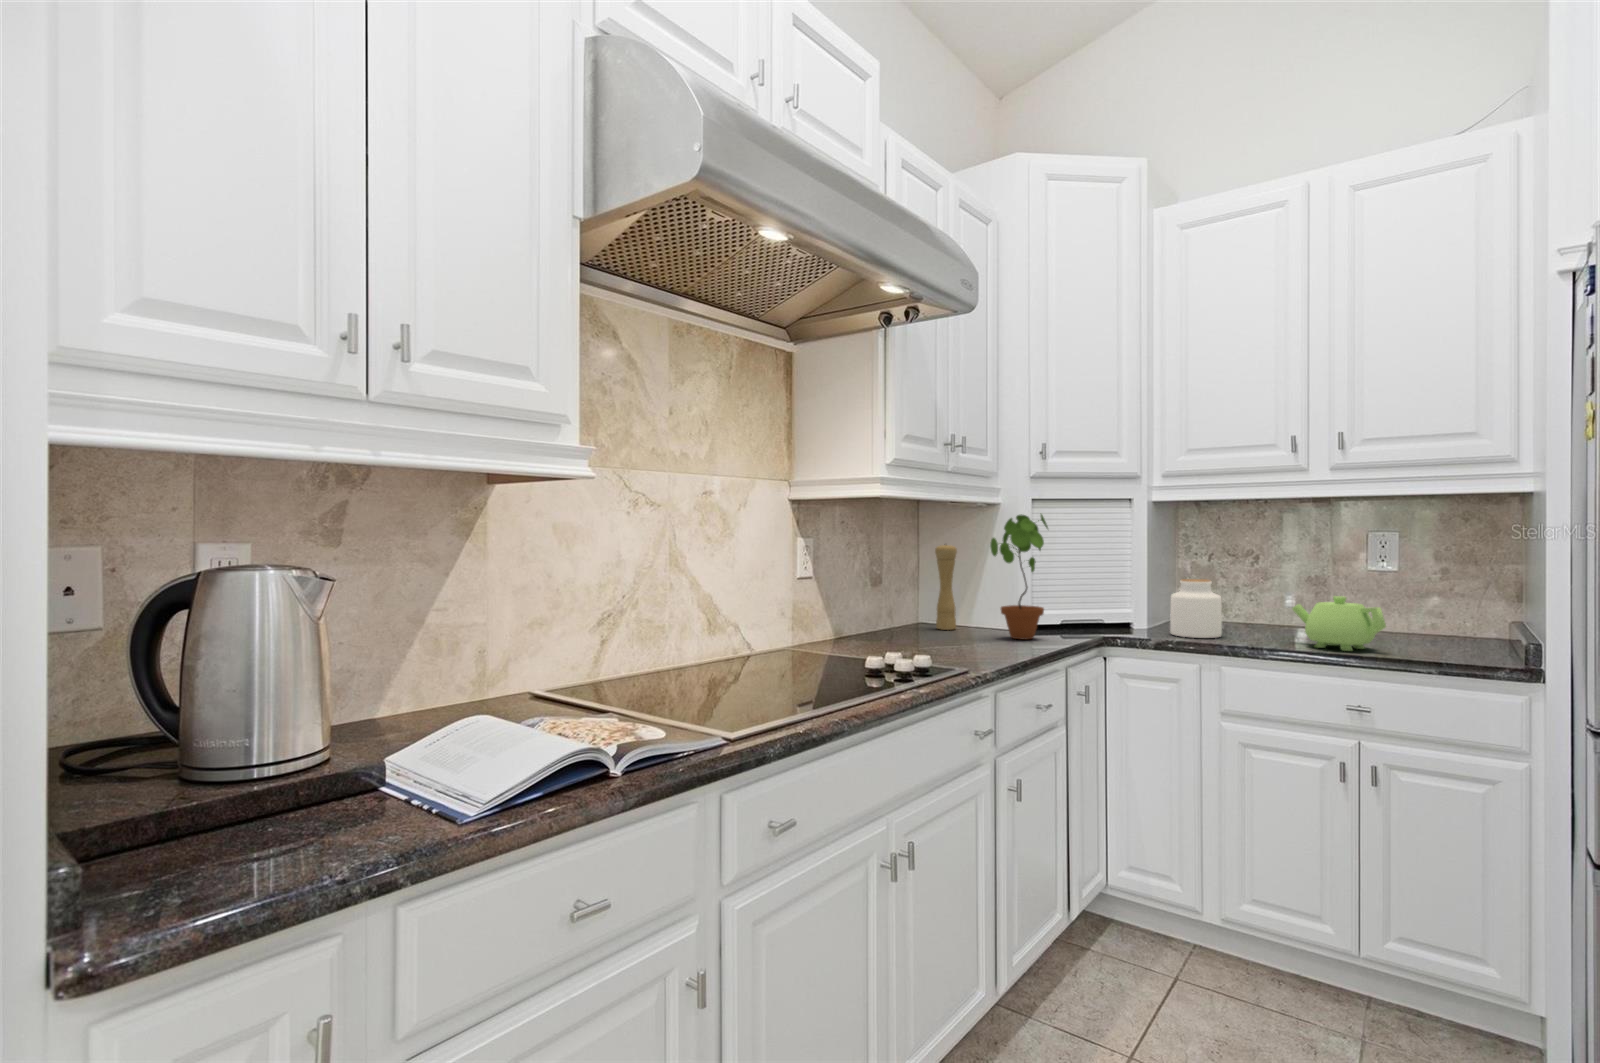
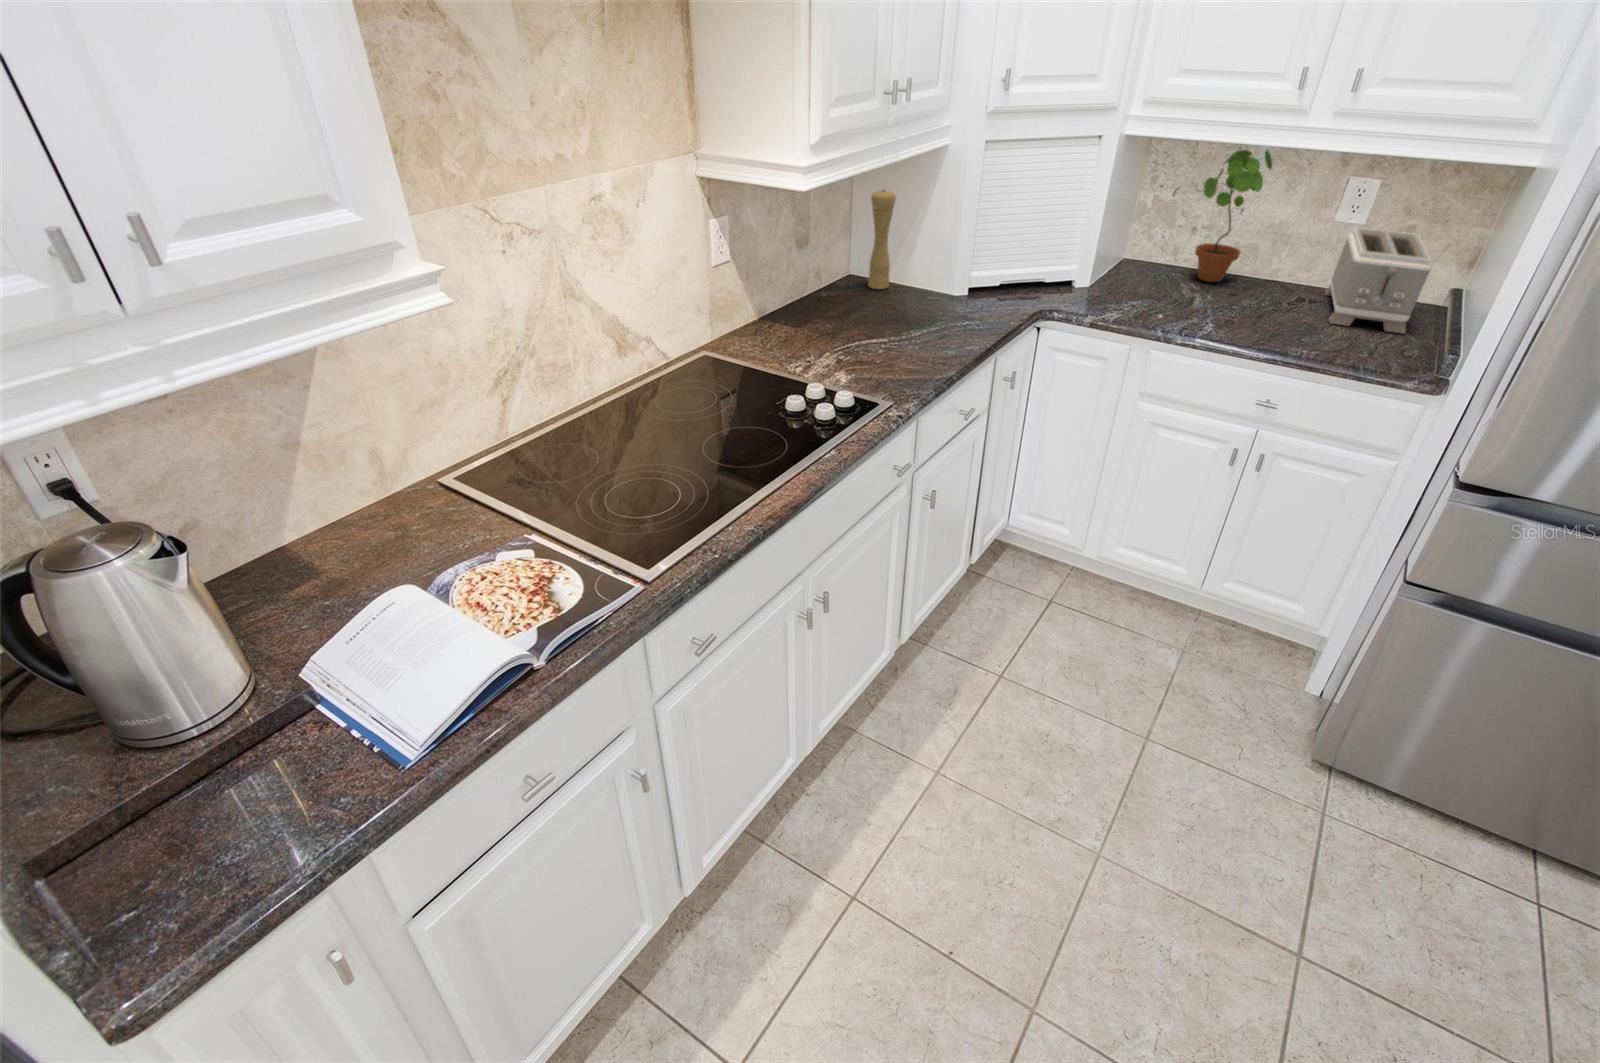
potted plant: present [990,514,1048,639] -> present [1195,150,1272,282]
toaster: none [1384,571,1479,649] -> present [1325,228,1431,334]
jar: present [1170,579,1222,638] -> none [1110,239,1171,310]
teapot: present [1292,596,1386,651] -> none [1238,279,1326,341]

